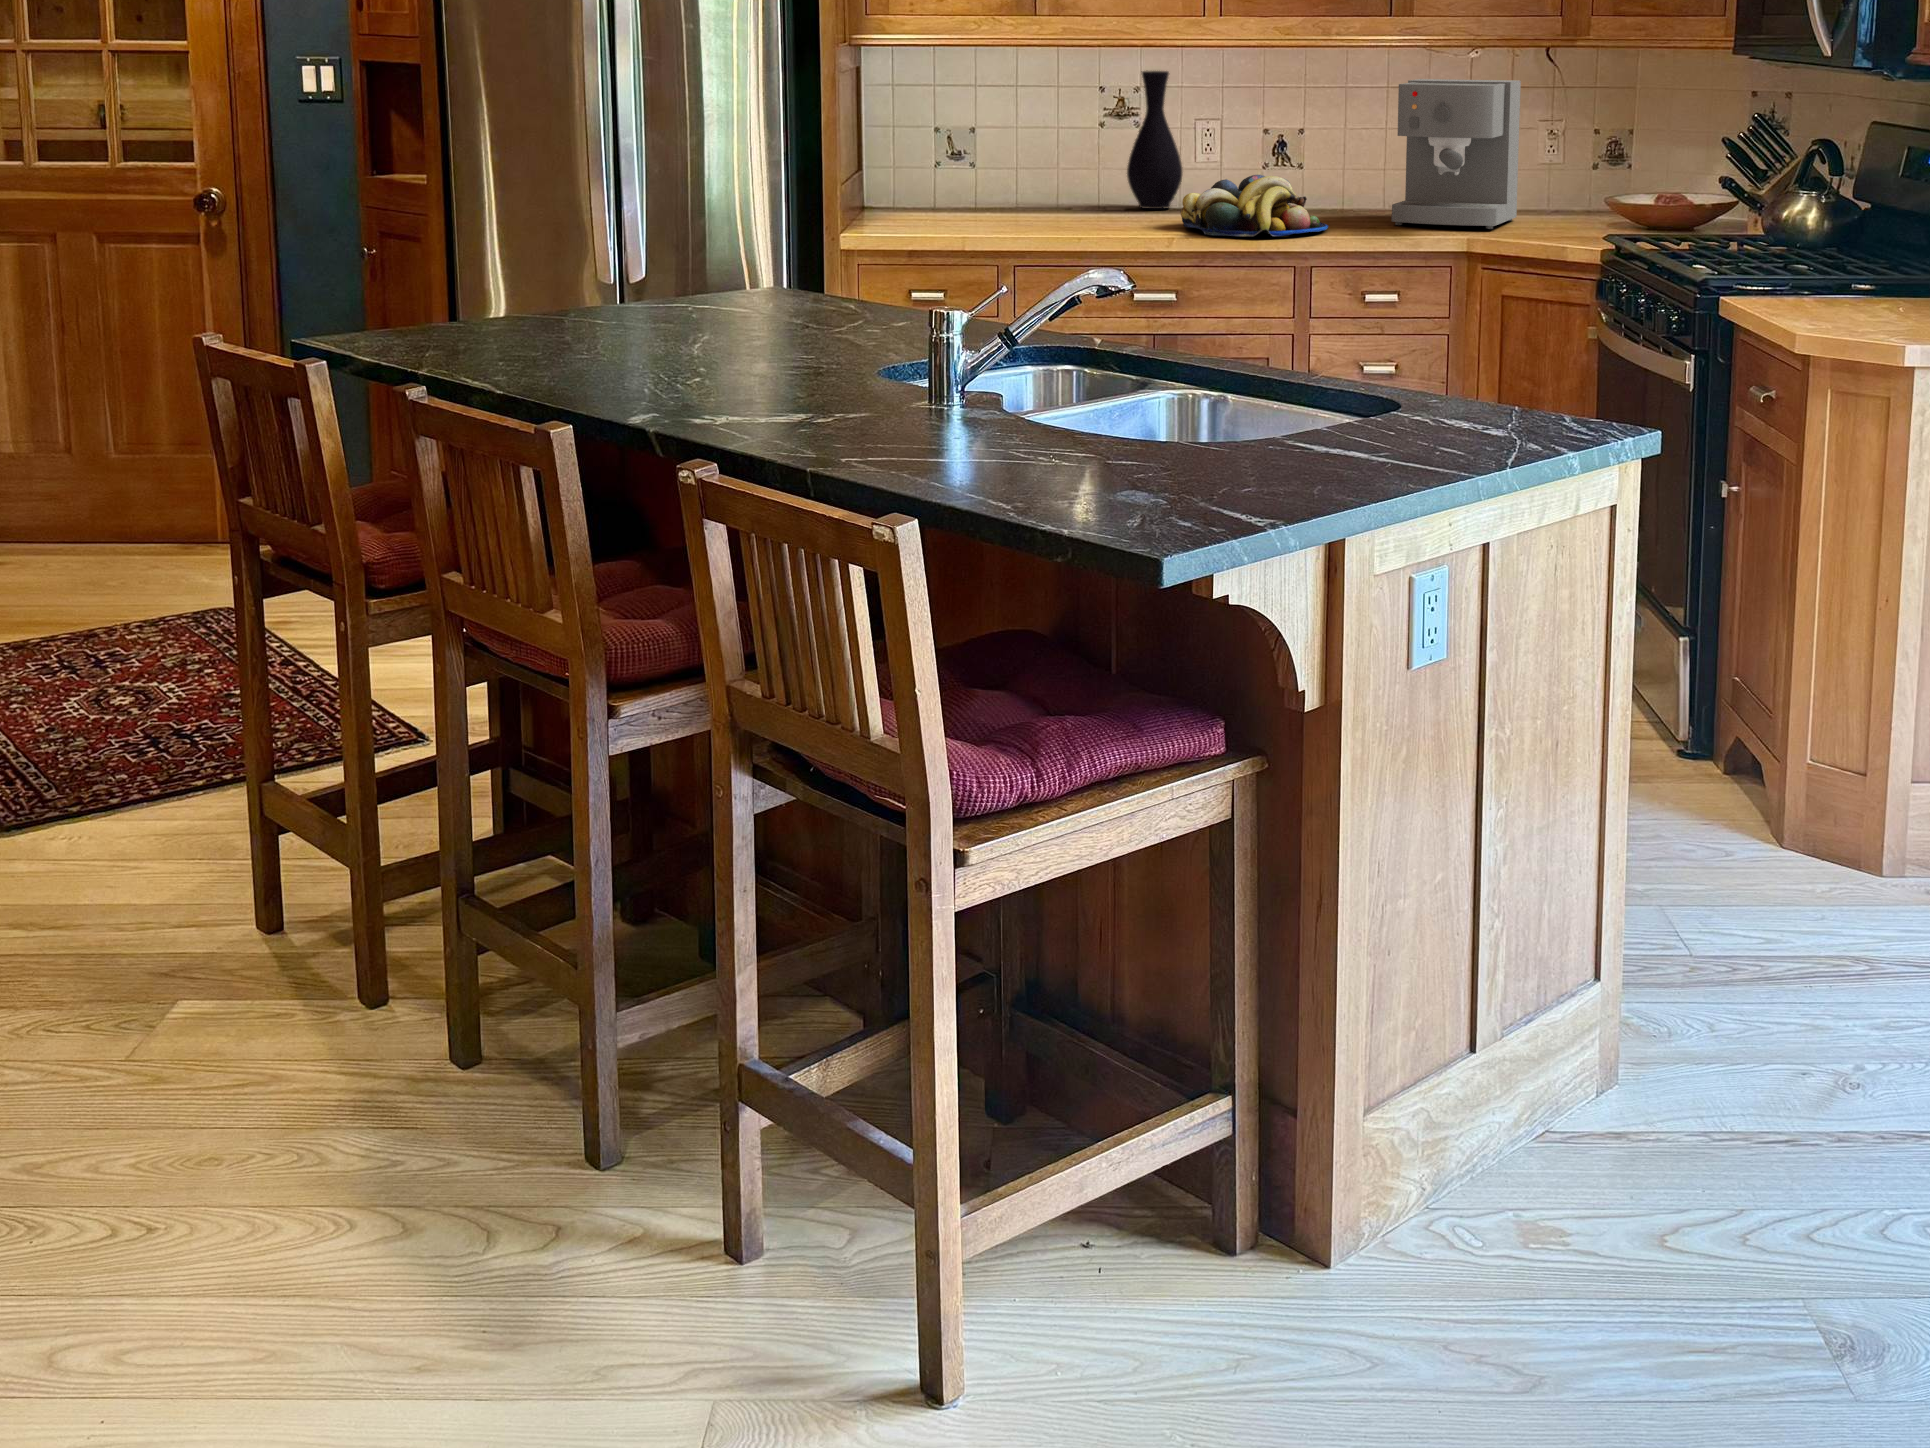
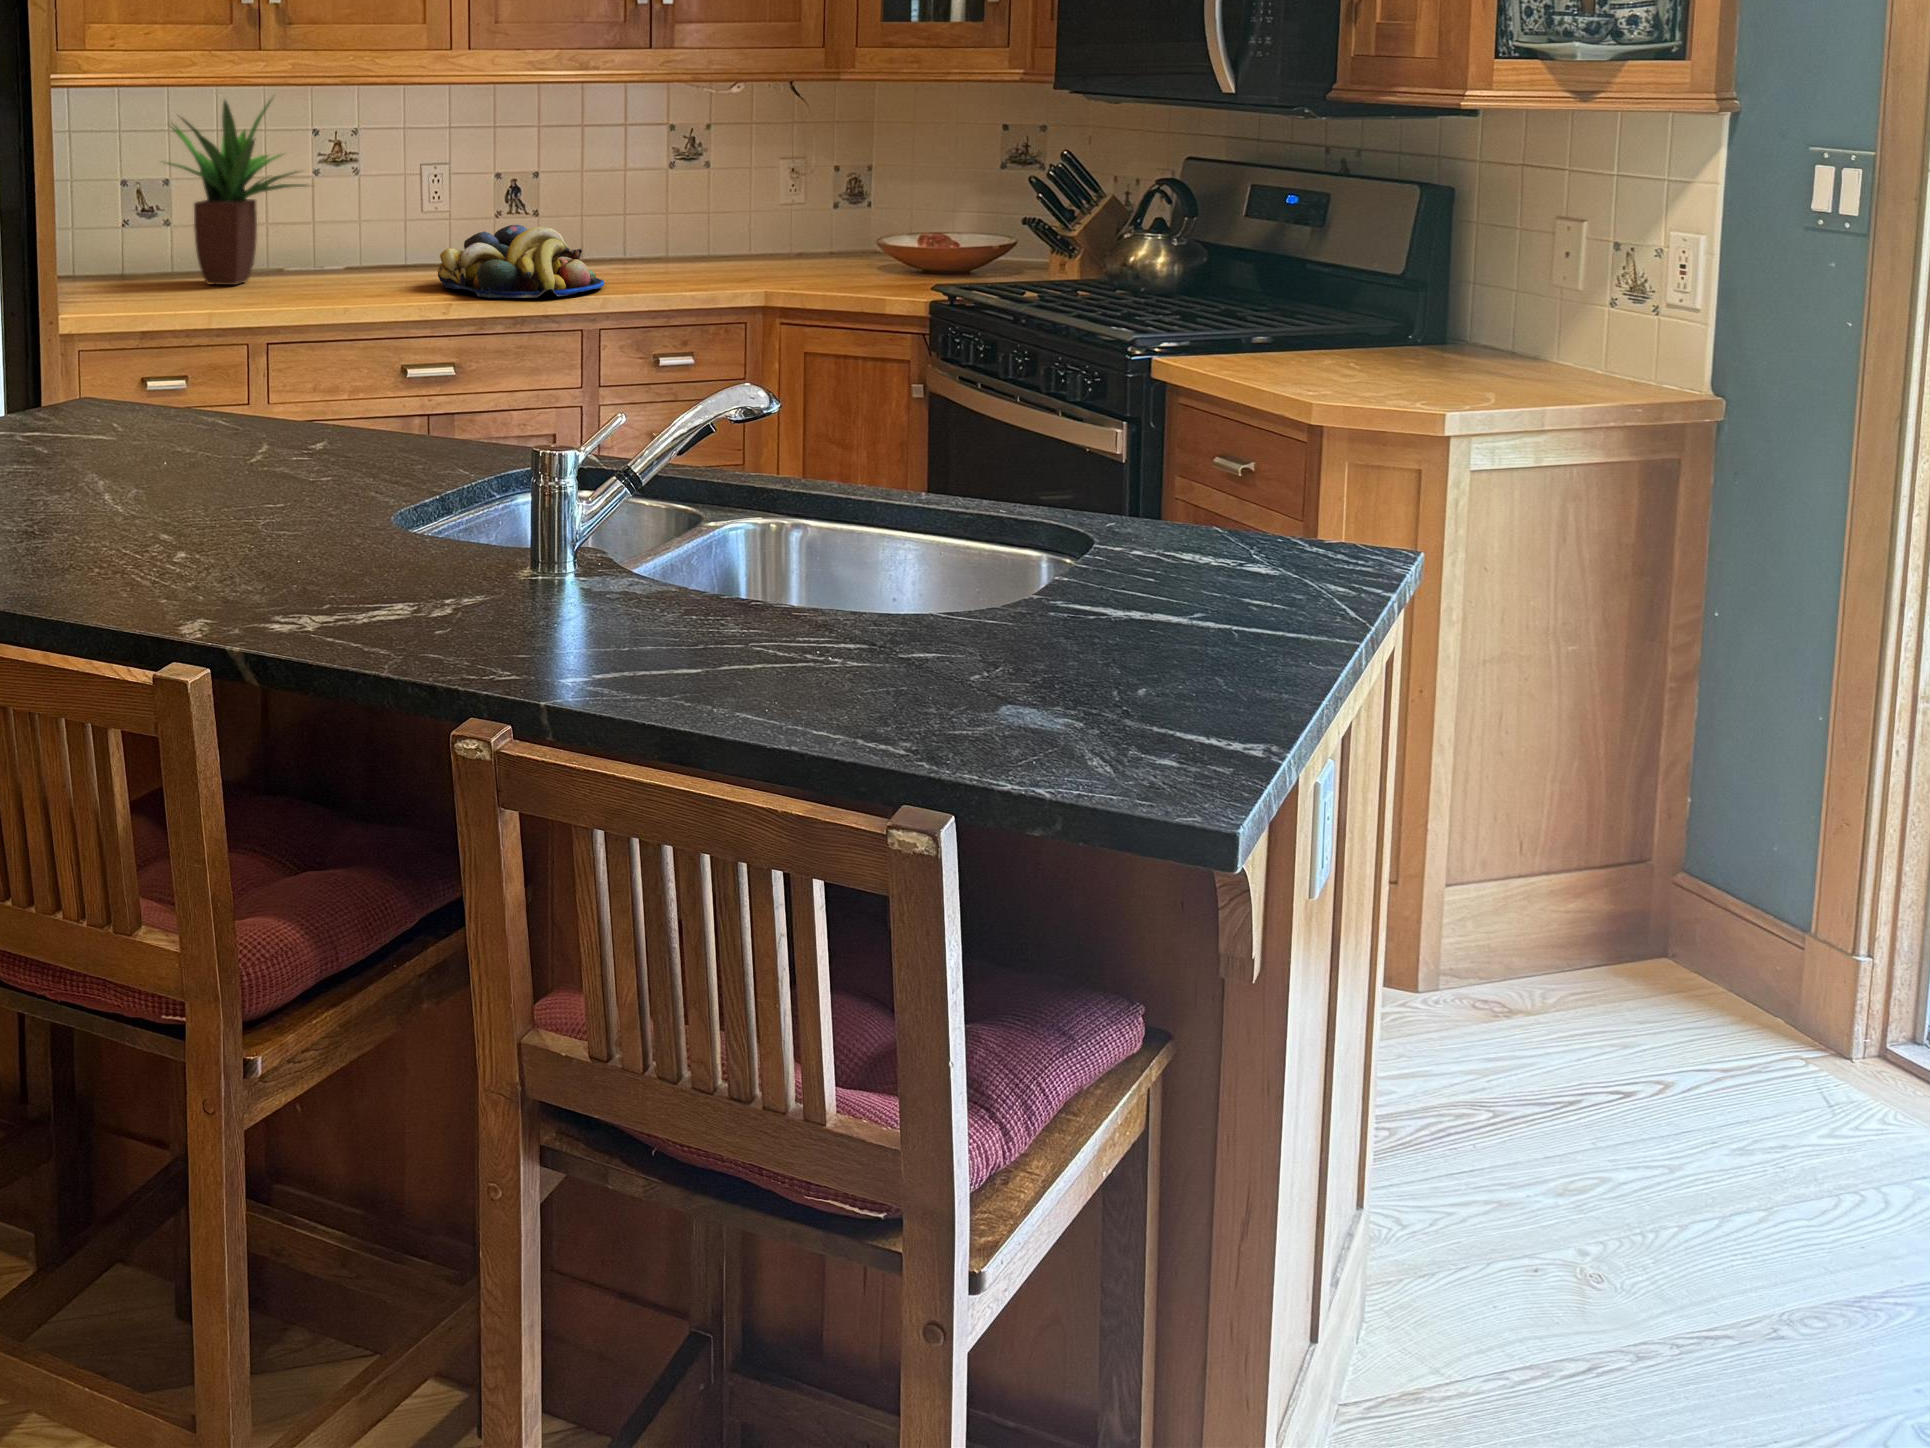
potted plant: none [946,54,1085,219] -> present [161,99,307,285]
vase: present [1127,71,1183,209] -> none [347,108,411,266]
coffee maker: present [1392,79,1521,229] -> none [662,113,782,277]

